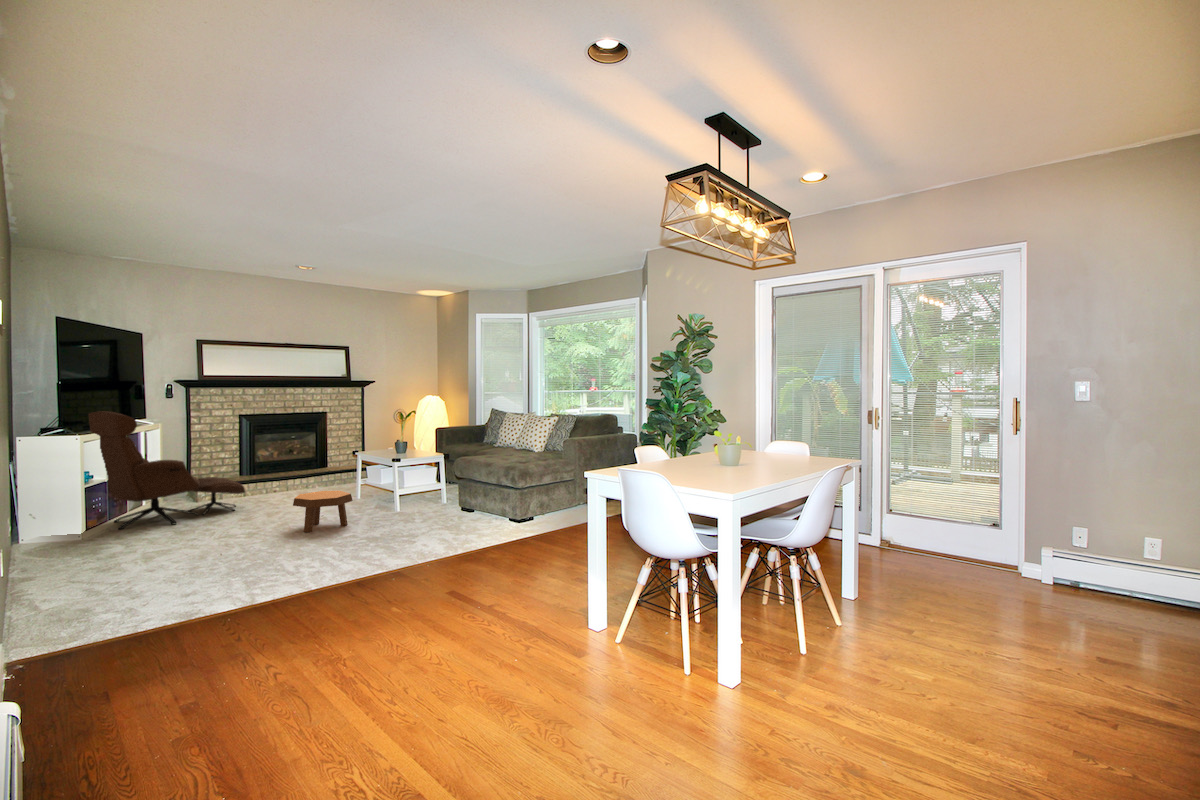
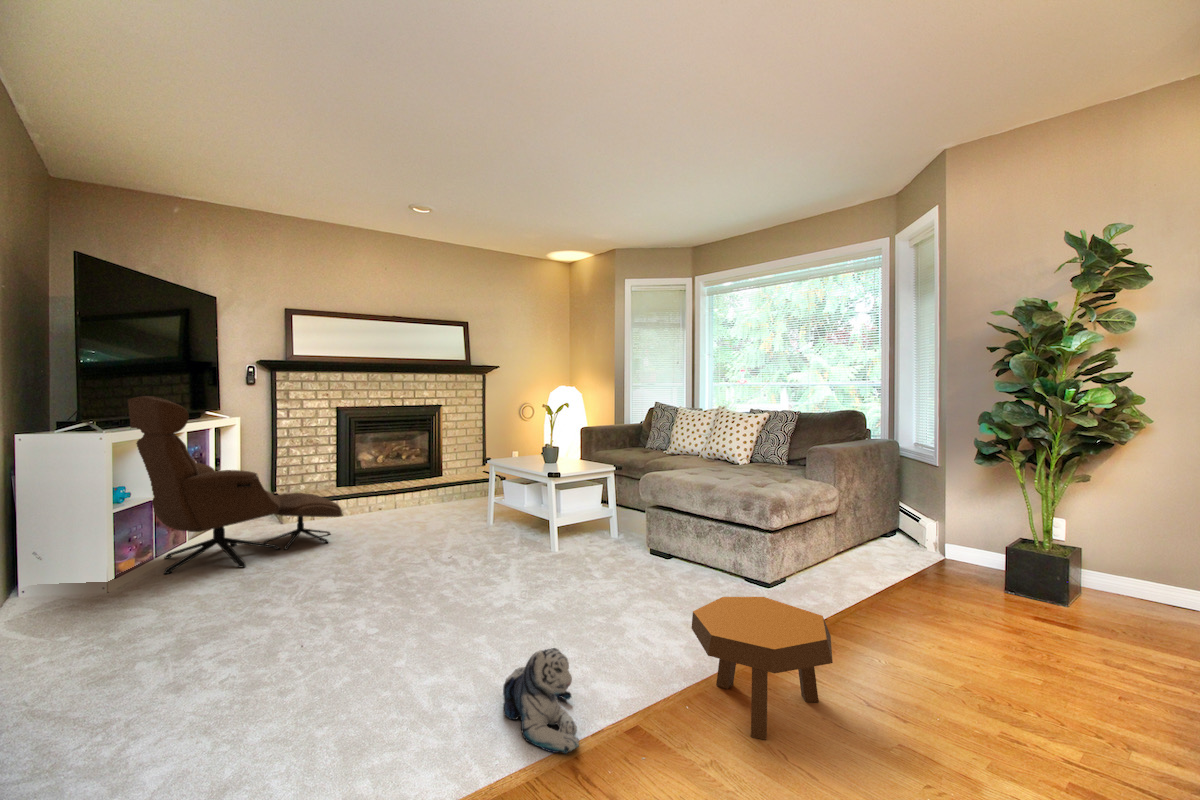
footstool: present [293,491,353,532] -> present [692,597,833,740]
plush toy: none [331,536,369,578] -> present [503,648,579,754]

